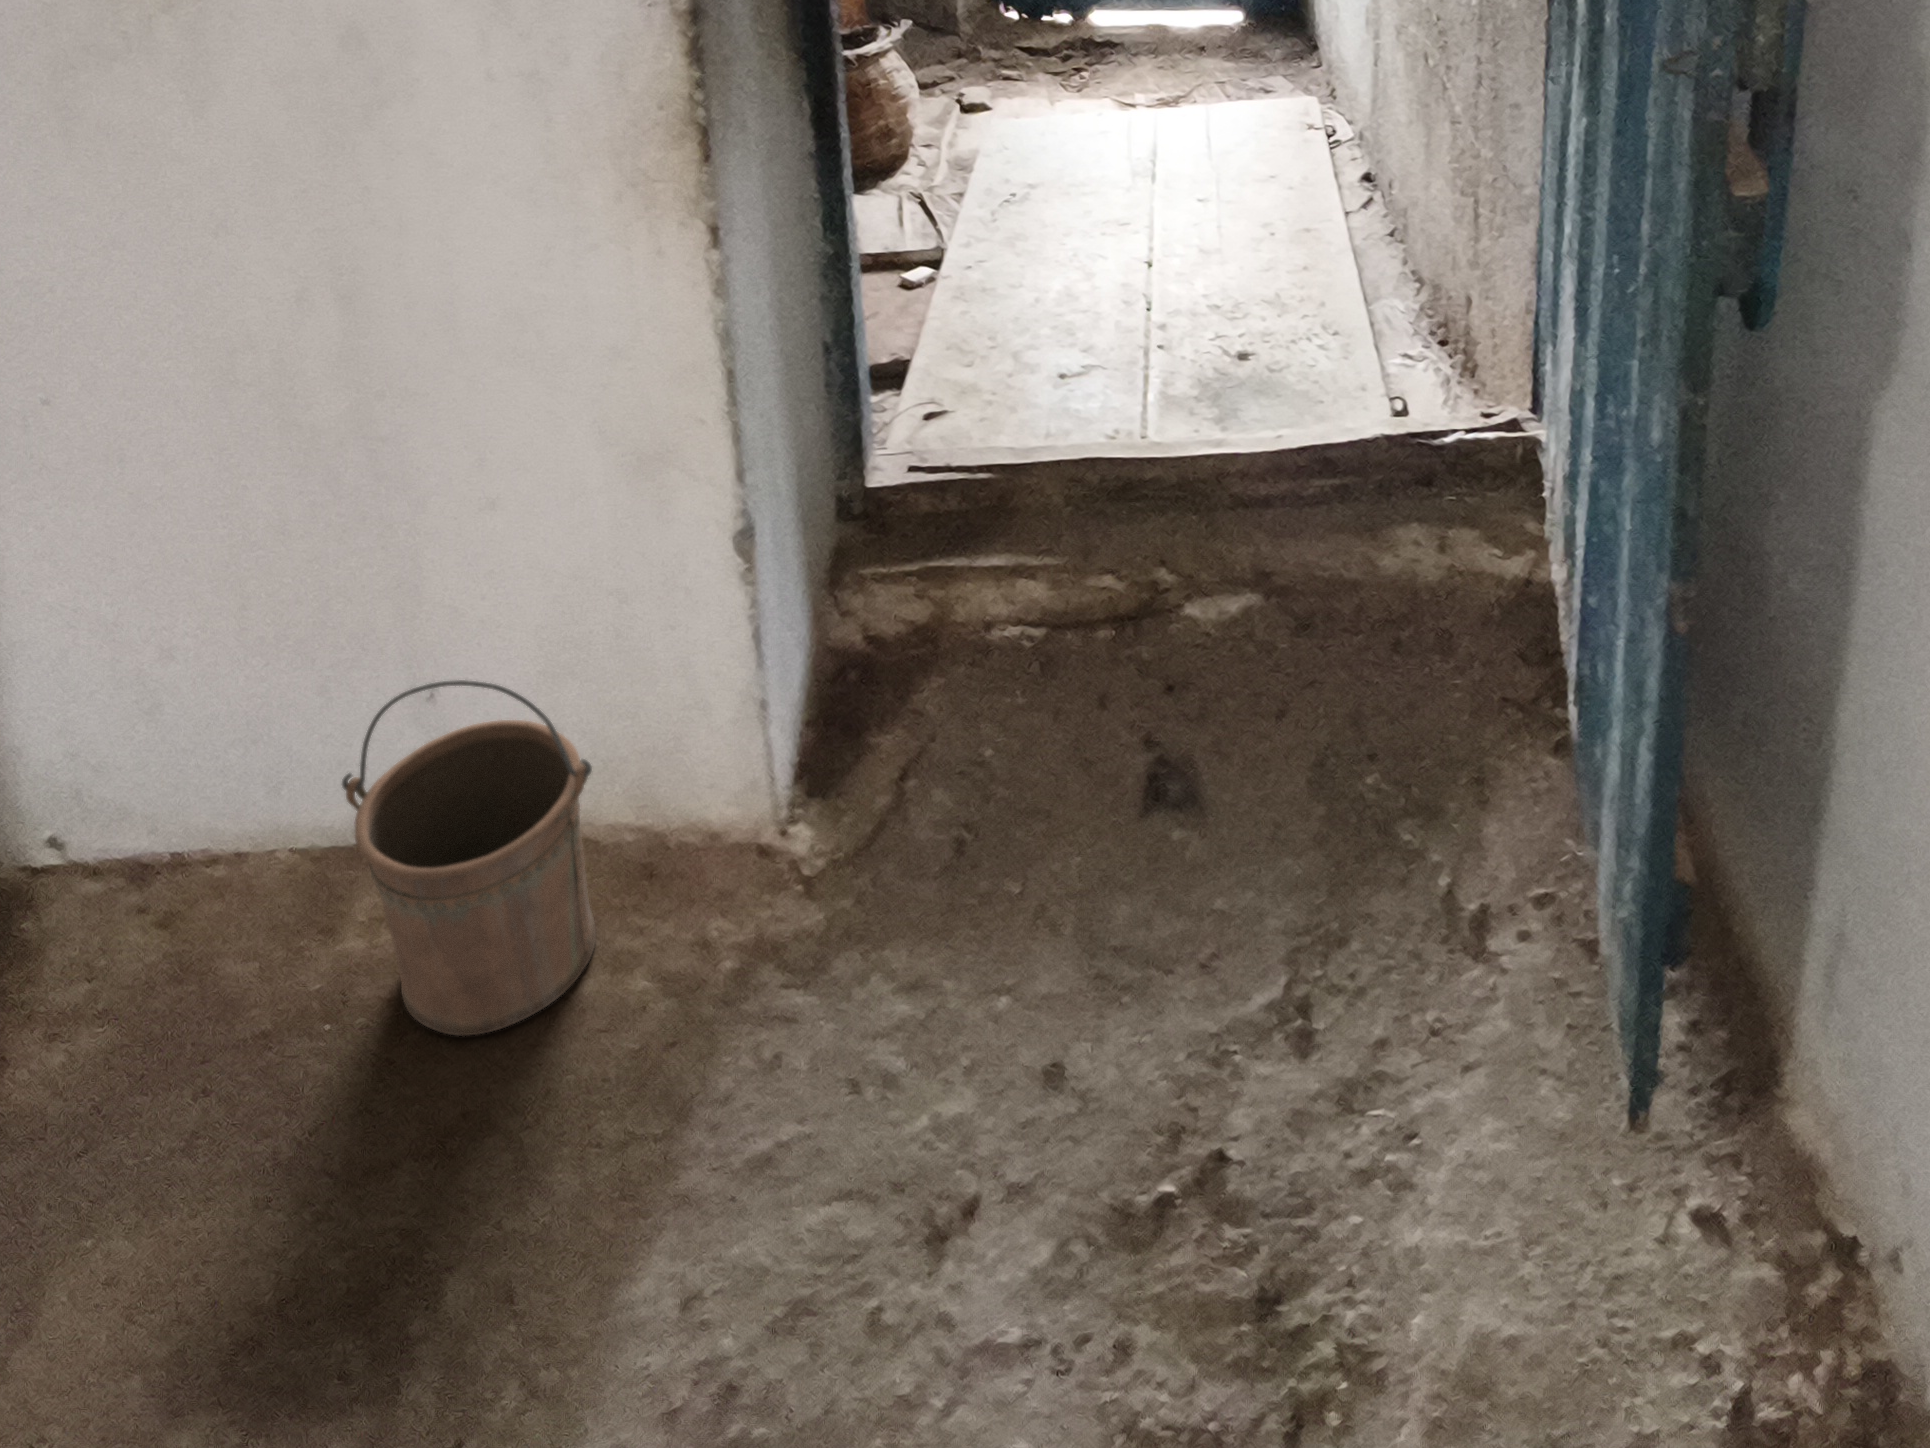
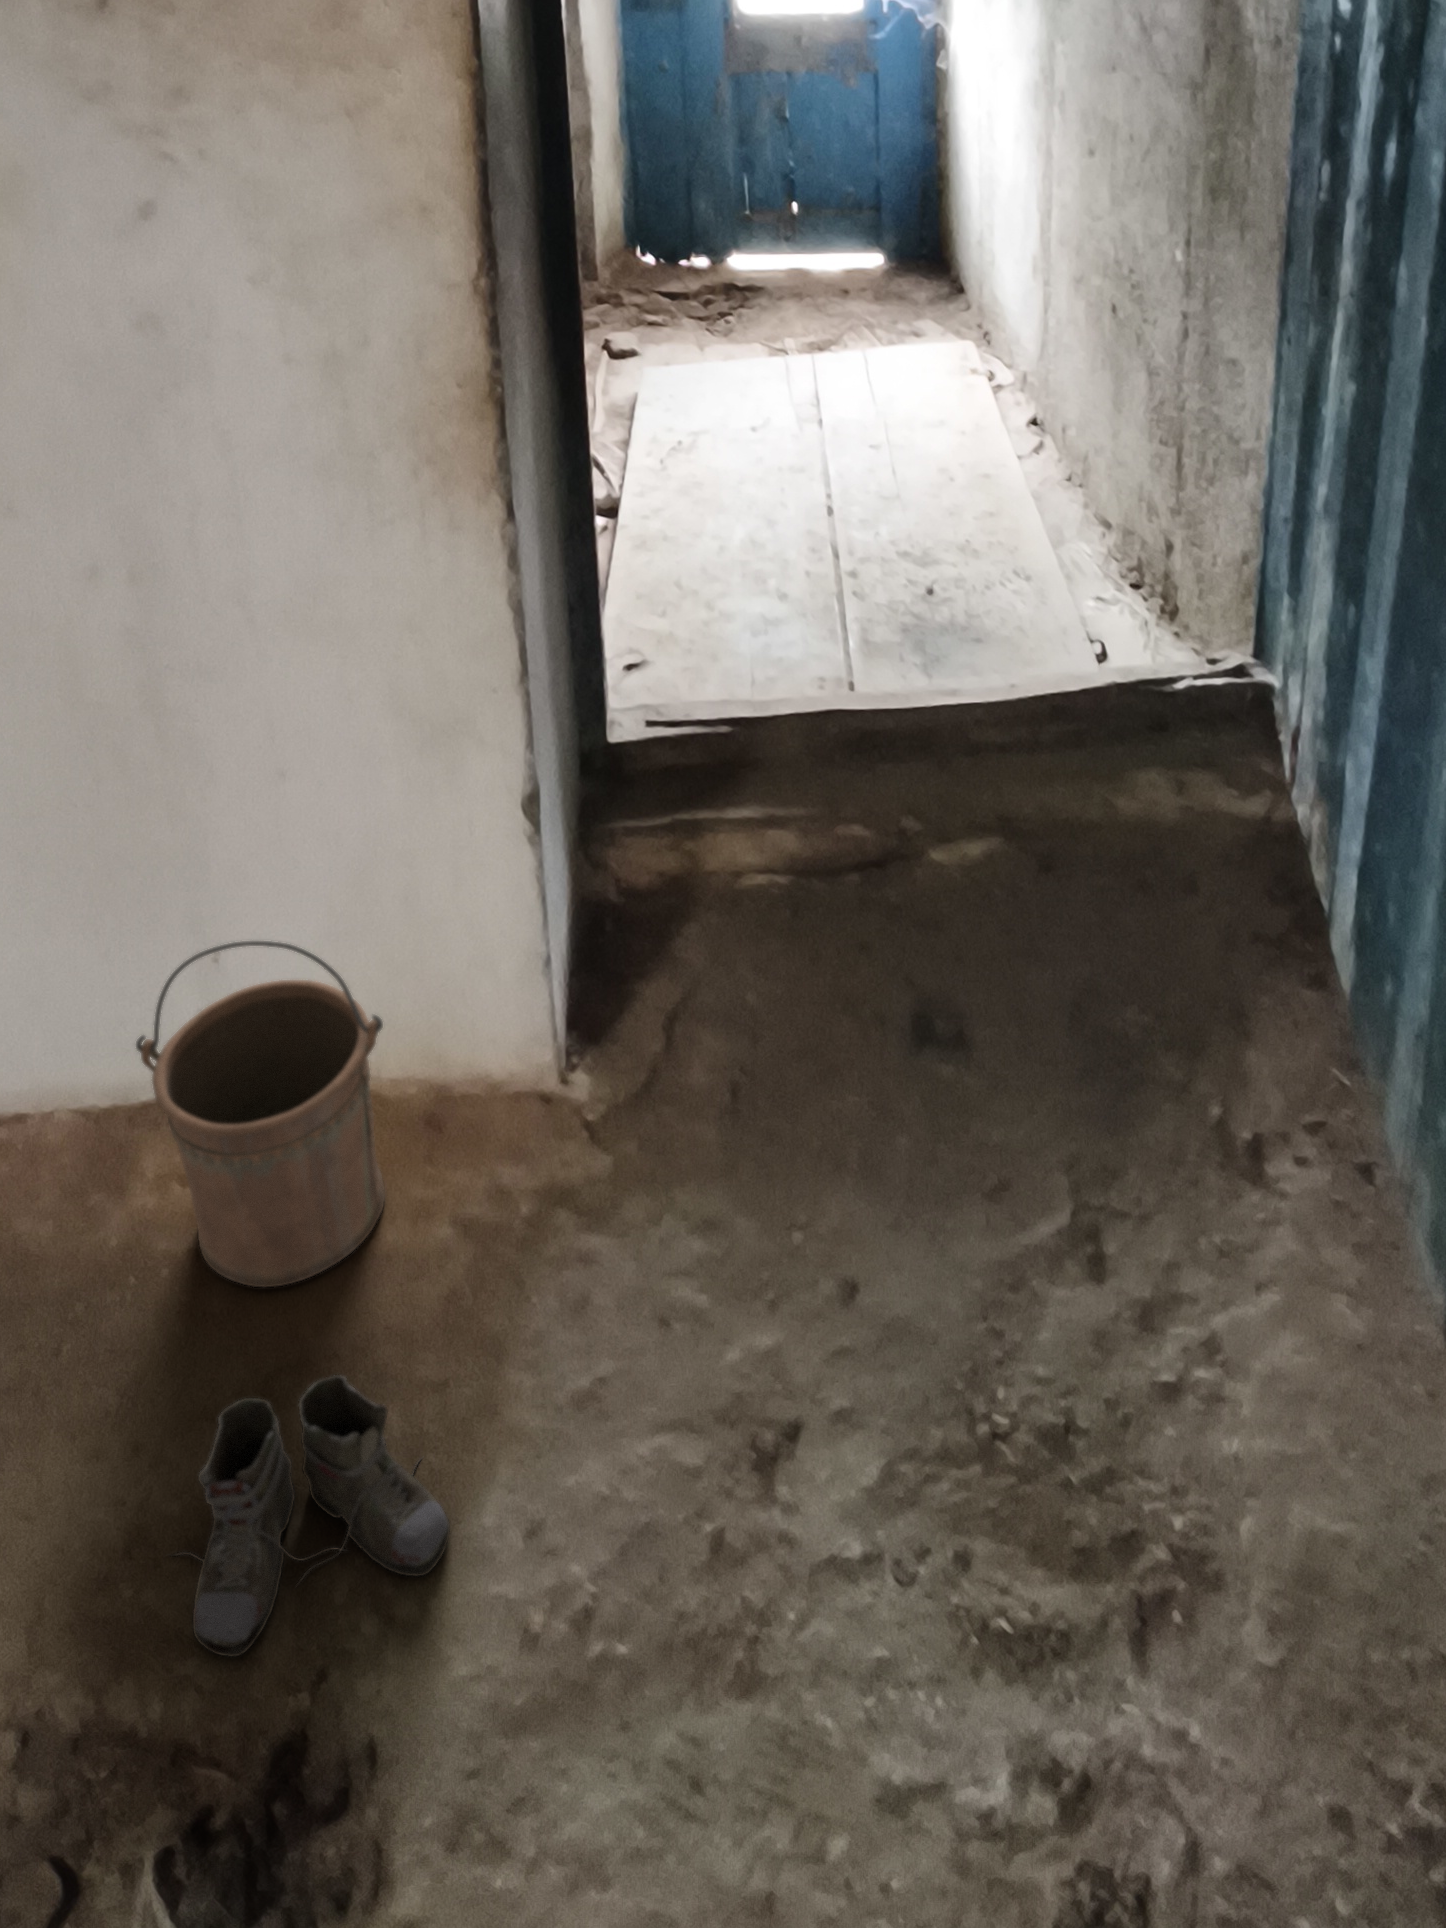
boots: none [320,1132,611,1426] -> present [191,1375,450,1657]

